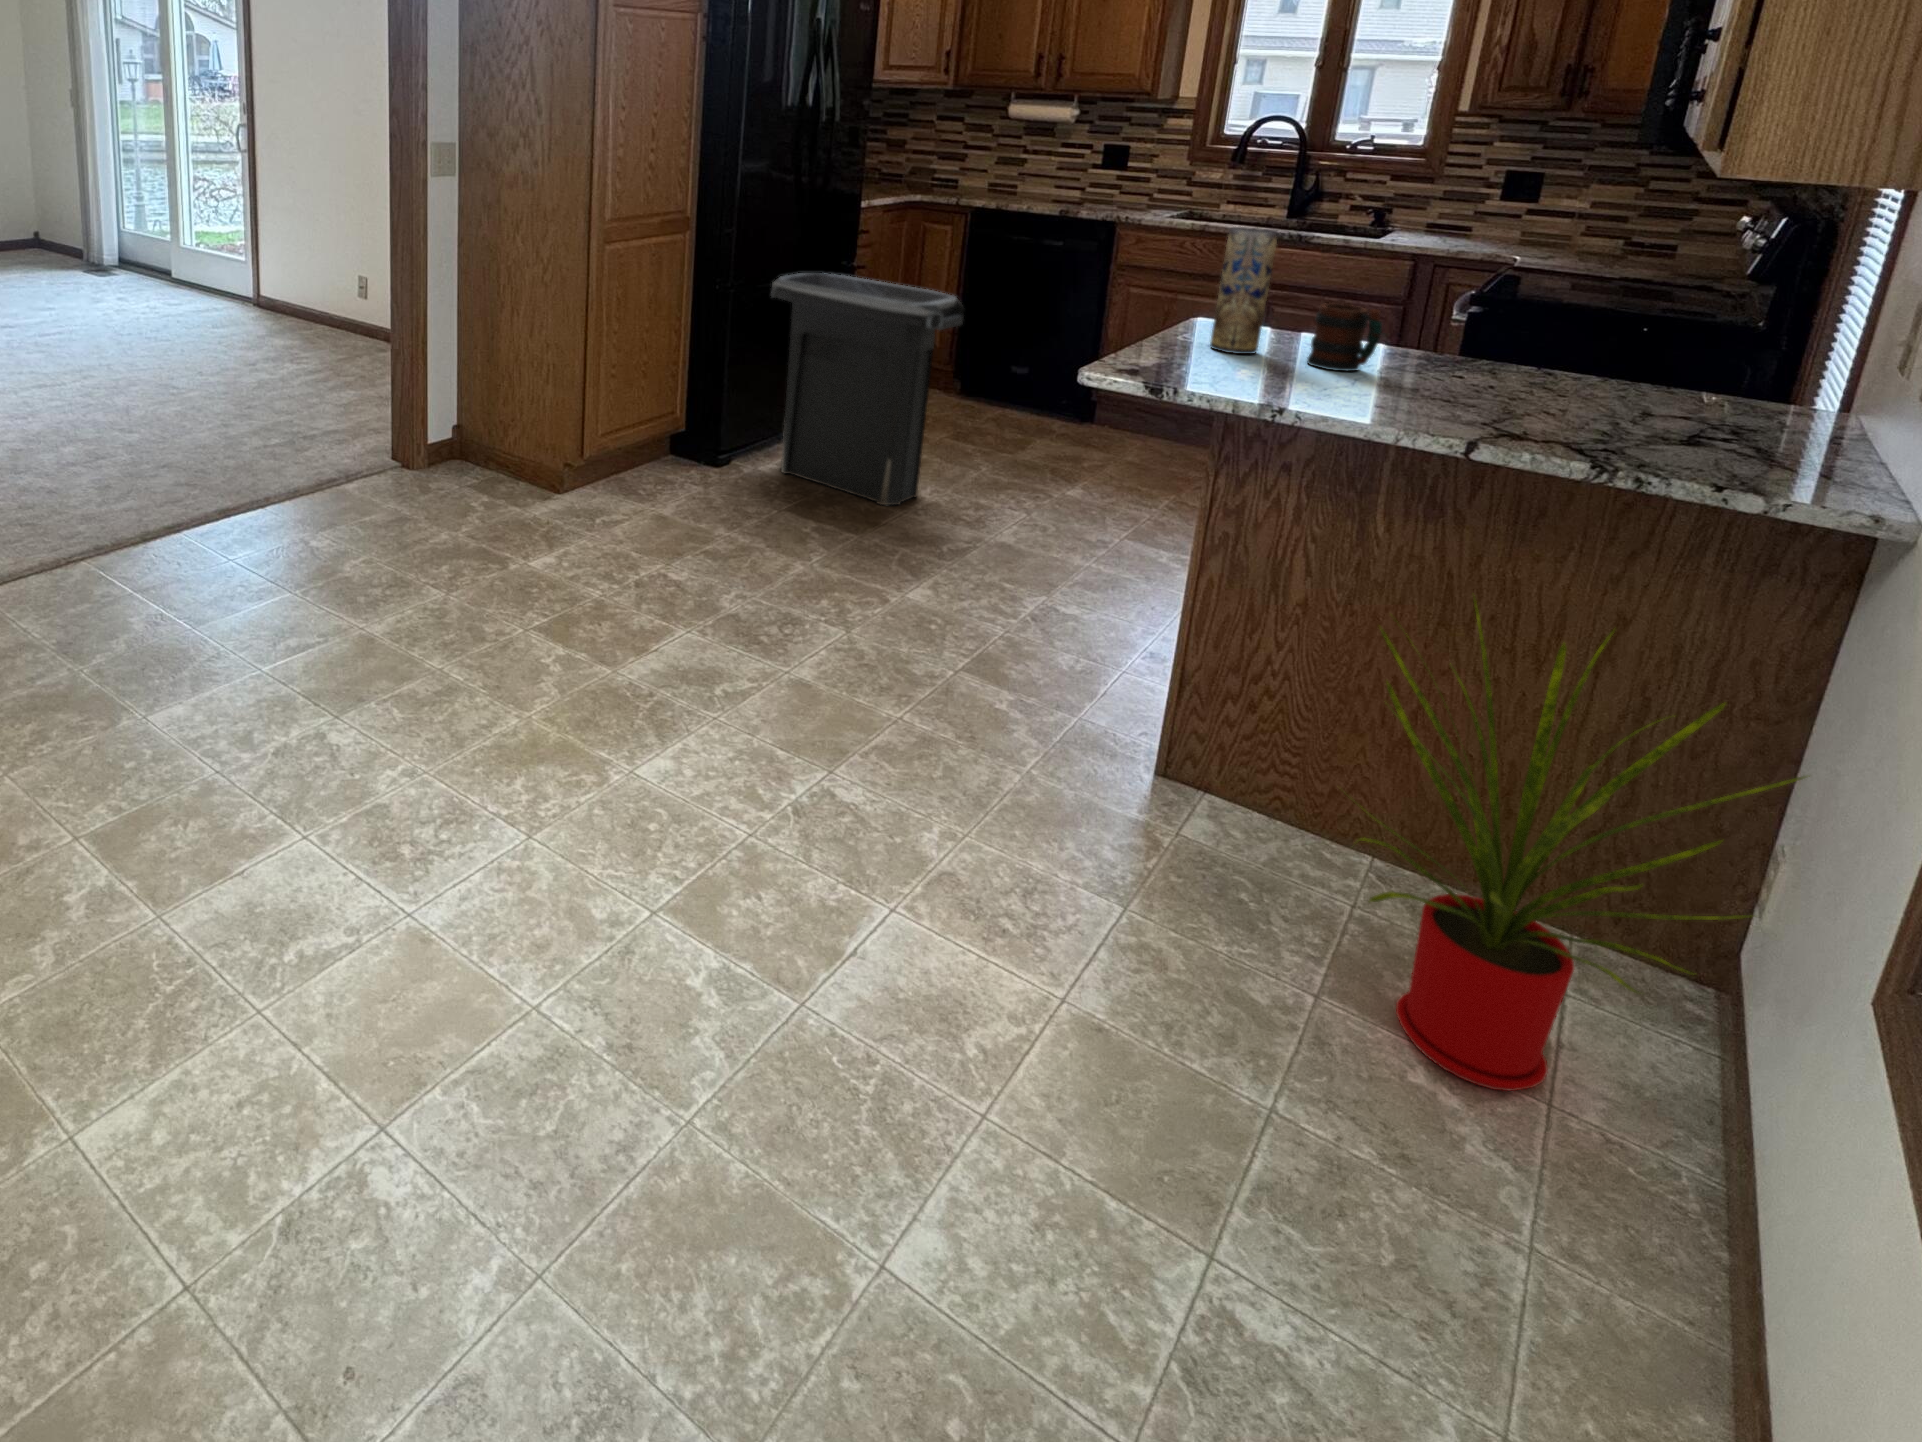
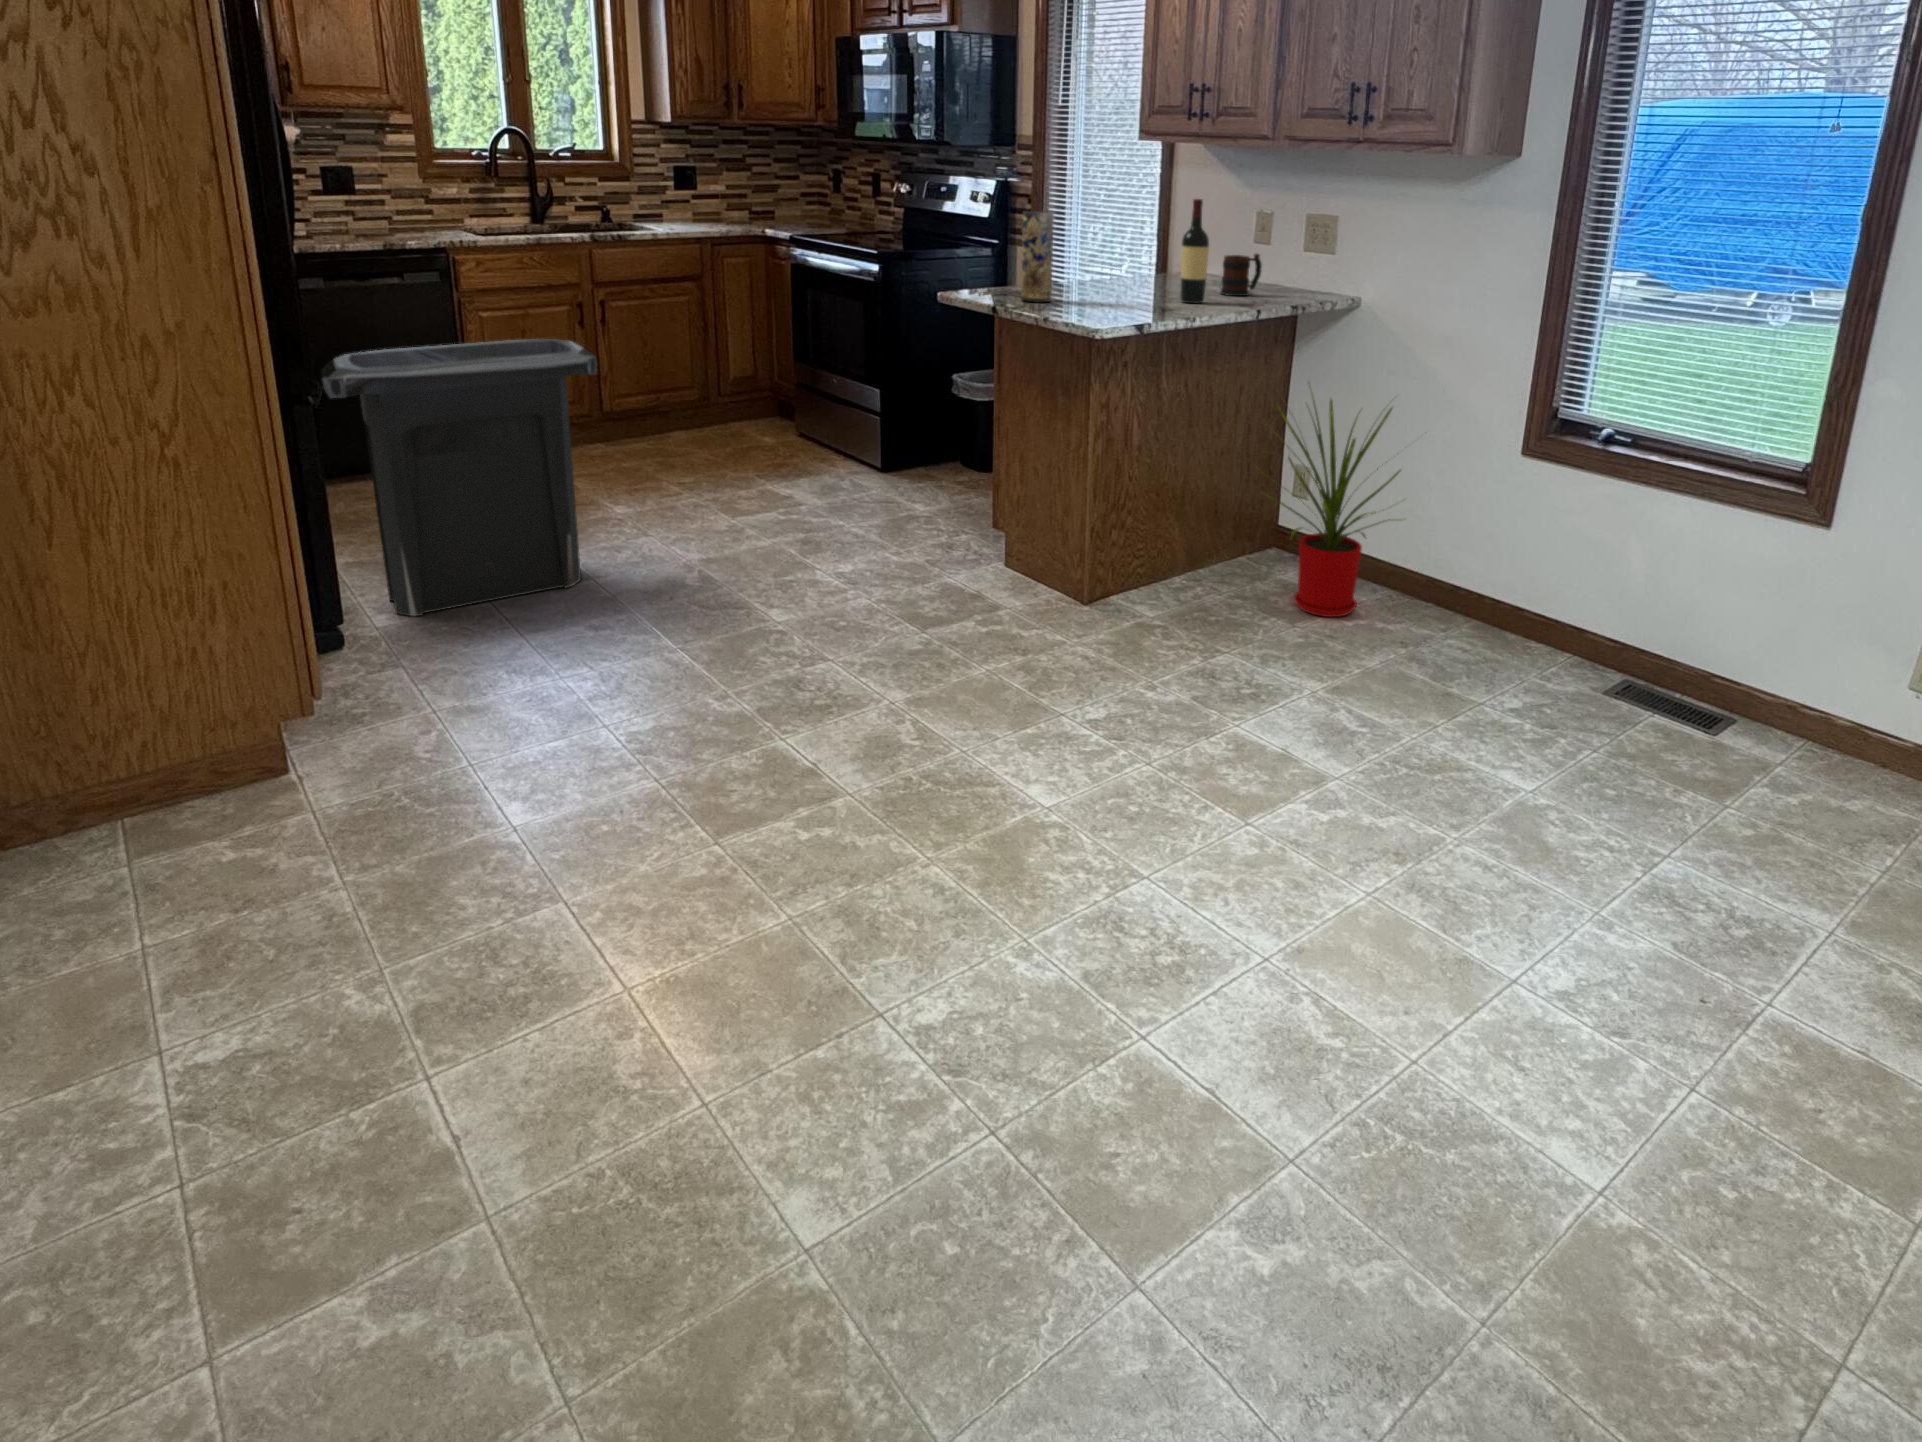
wine bottle: none [1446,242,1523,421] -> present [1180,199,1209,303]
mug: present [1307,303,1382,371] -> present [1221,254,1262,296]

